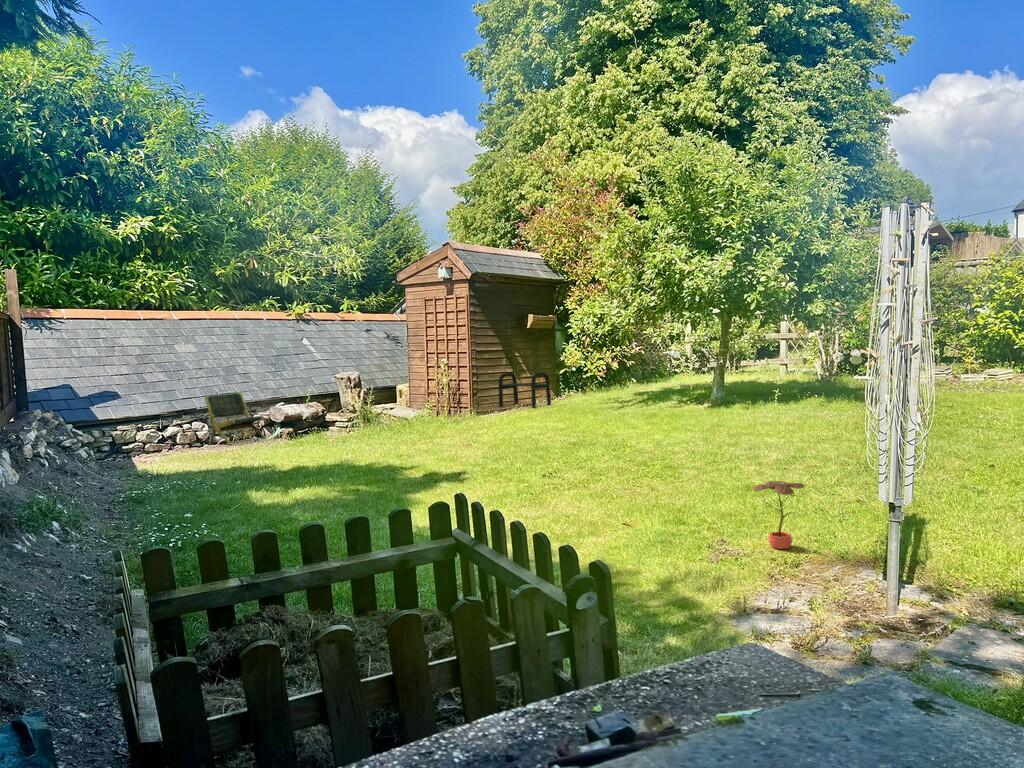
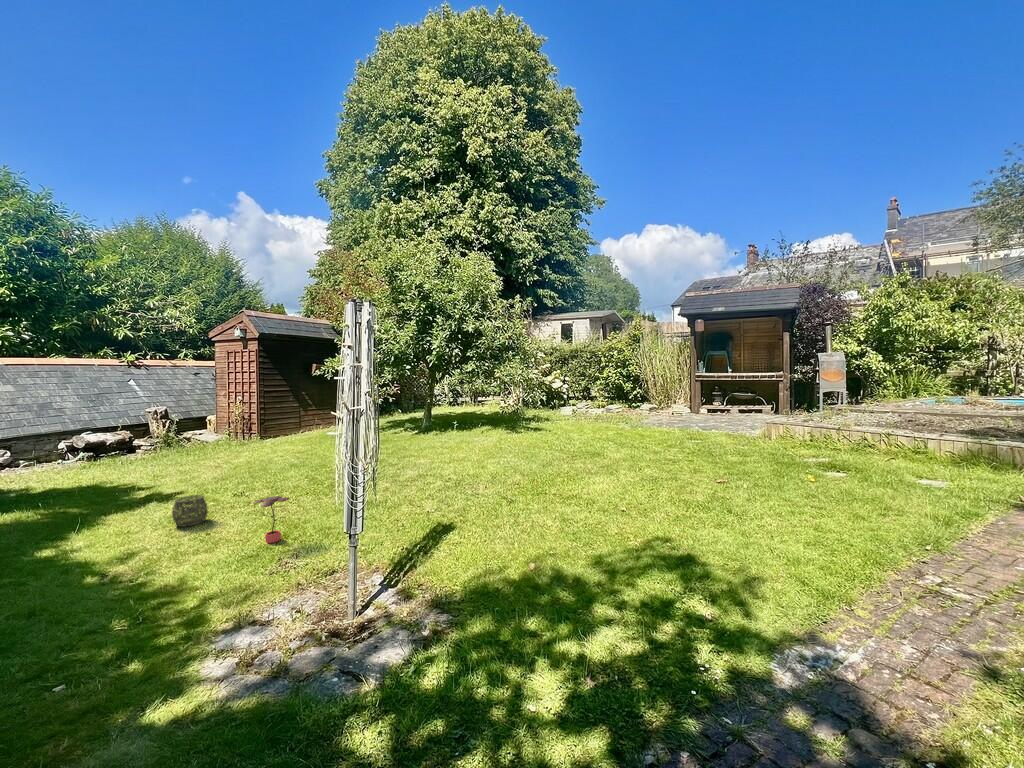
bench: present [498,372,551,408] -> none [284,406,322,431]
lounge chair: present [205,392,267,445] -> none [5,424,63,466]
woven basket: none [578,479,621,523] -> present [172,495,208,527]

